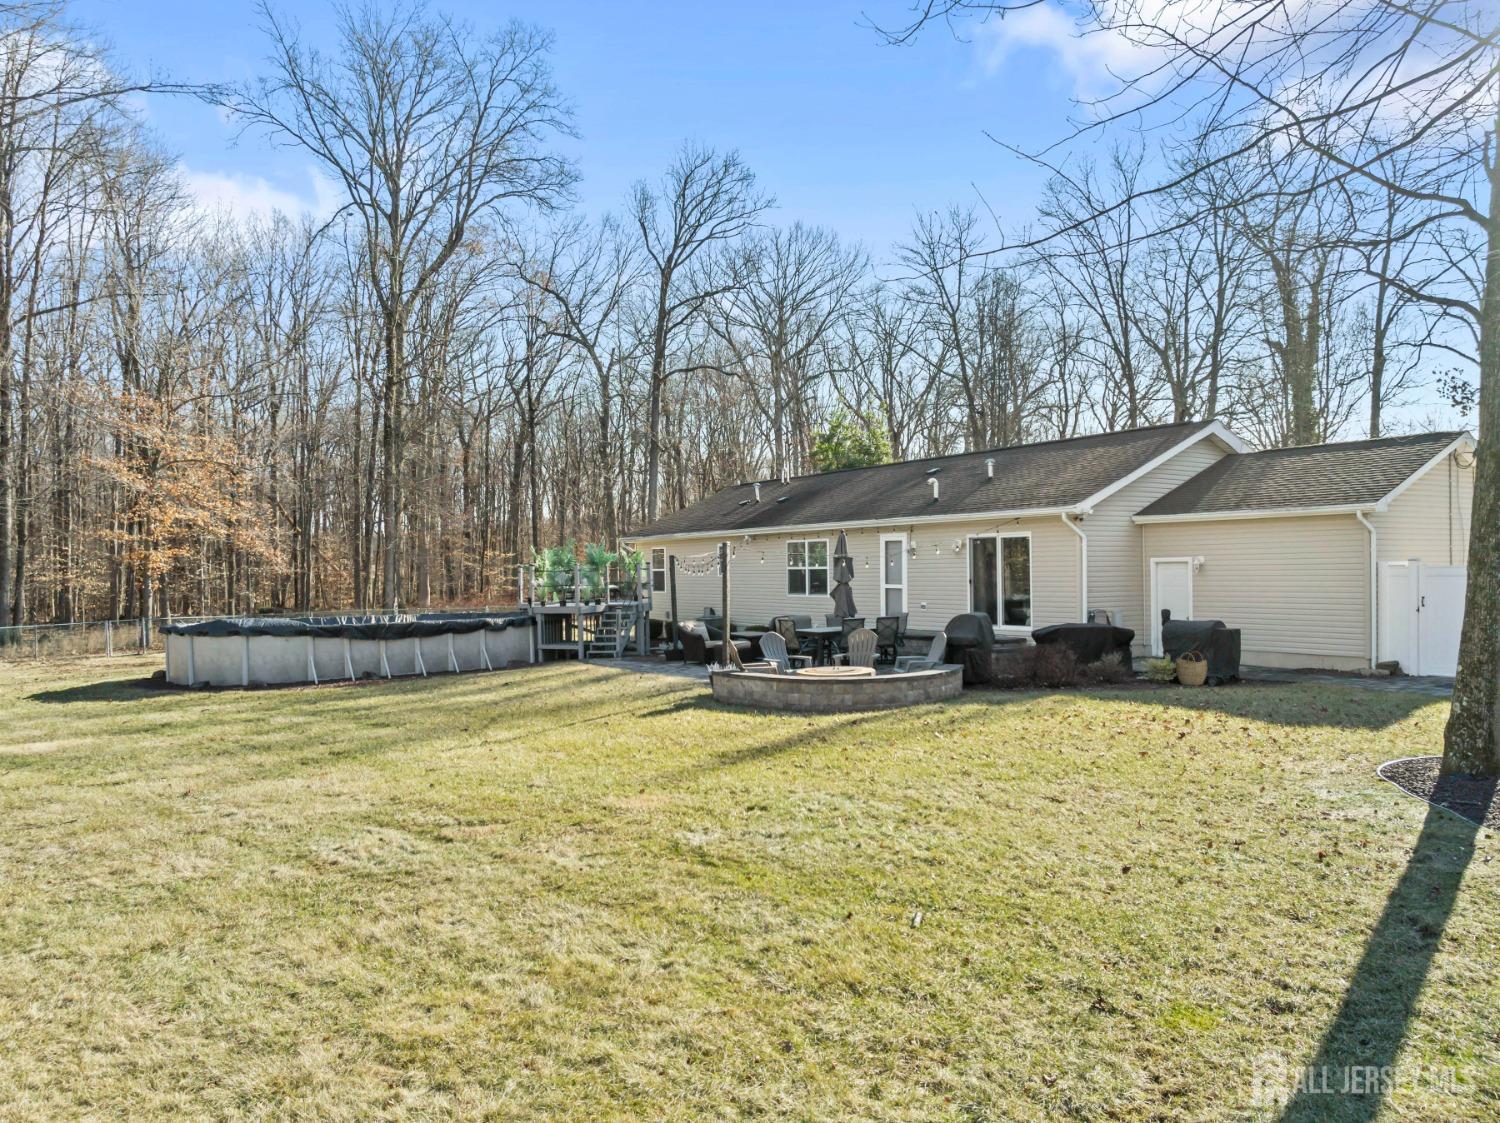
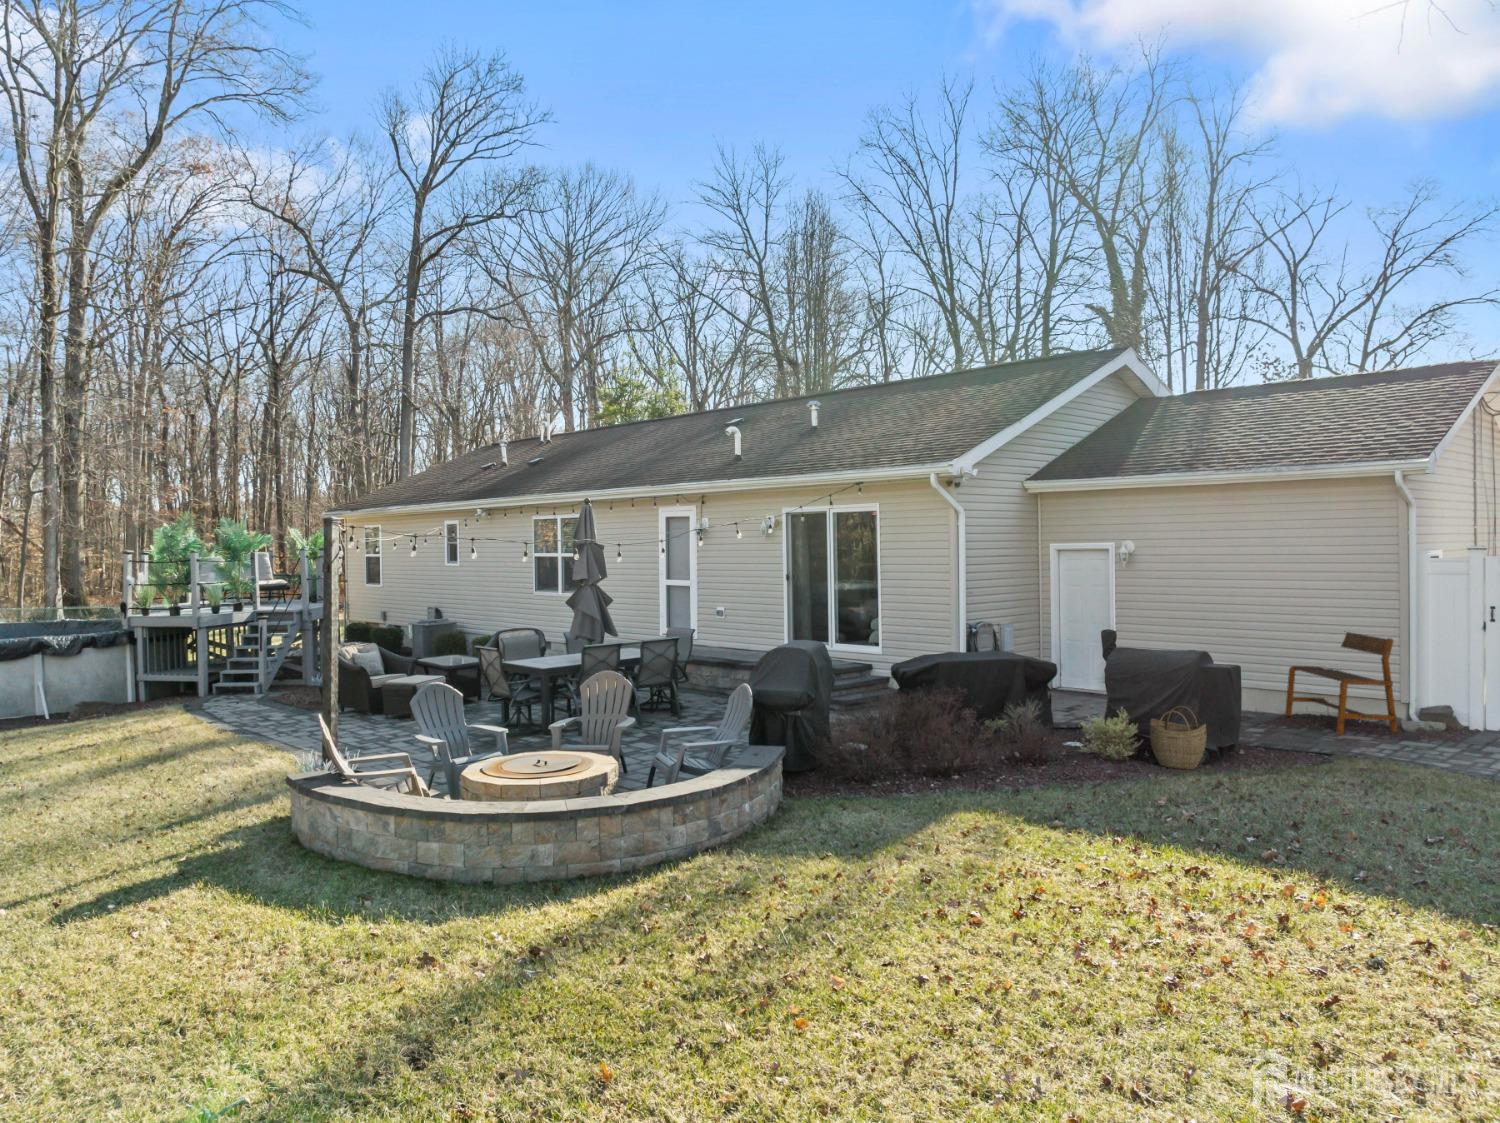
bench: none [1295,613,1353,676] -> present [1285,631,1397,734]

